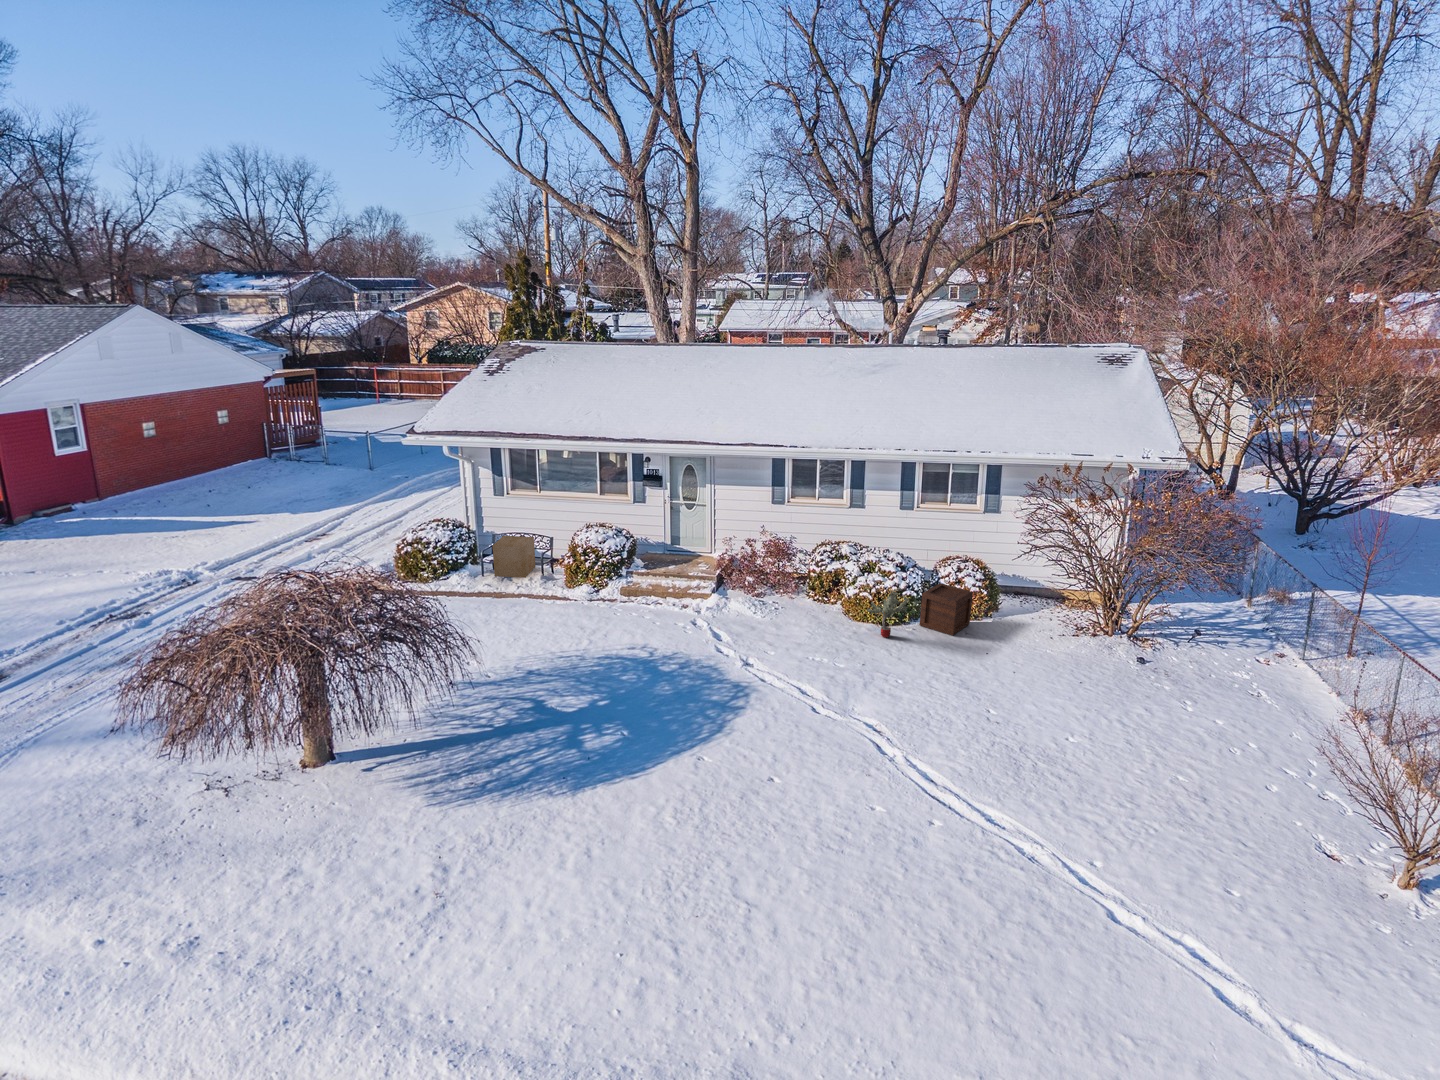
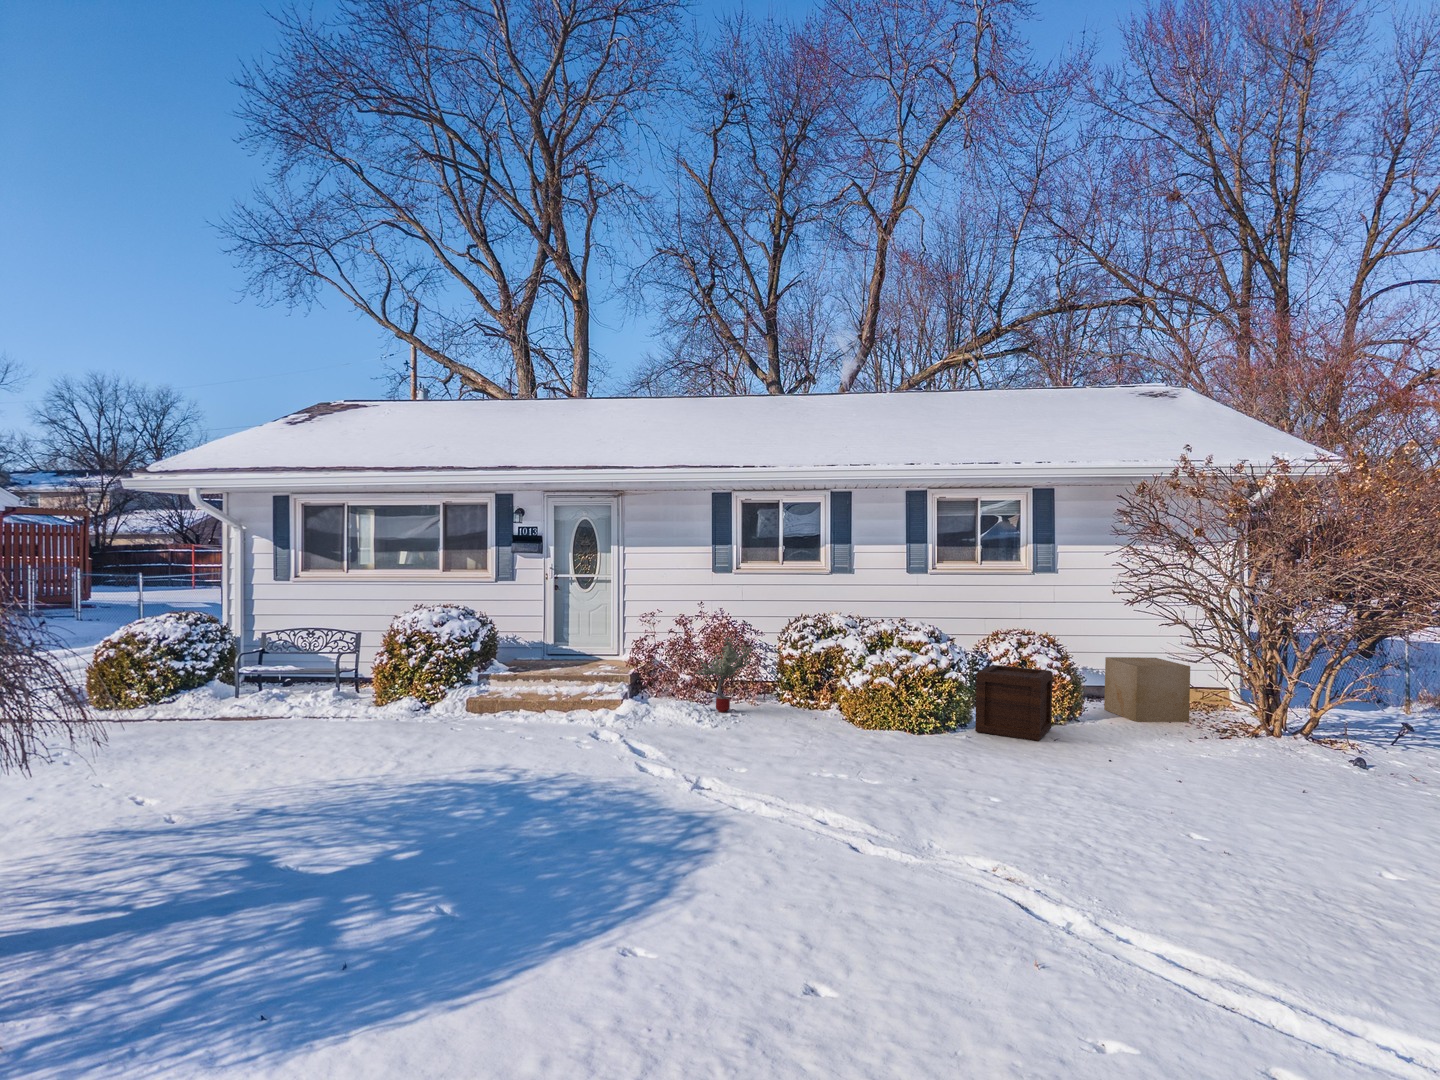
cardboard box: present [492,536,535,578] -> present [1104,657,1190,722]
potted tree: present [867,589,909,638] -> present [695,637,752,712]

